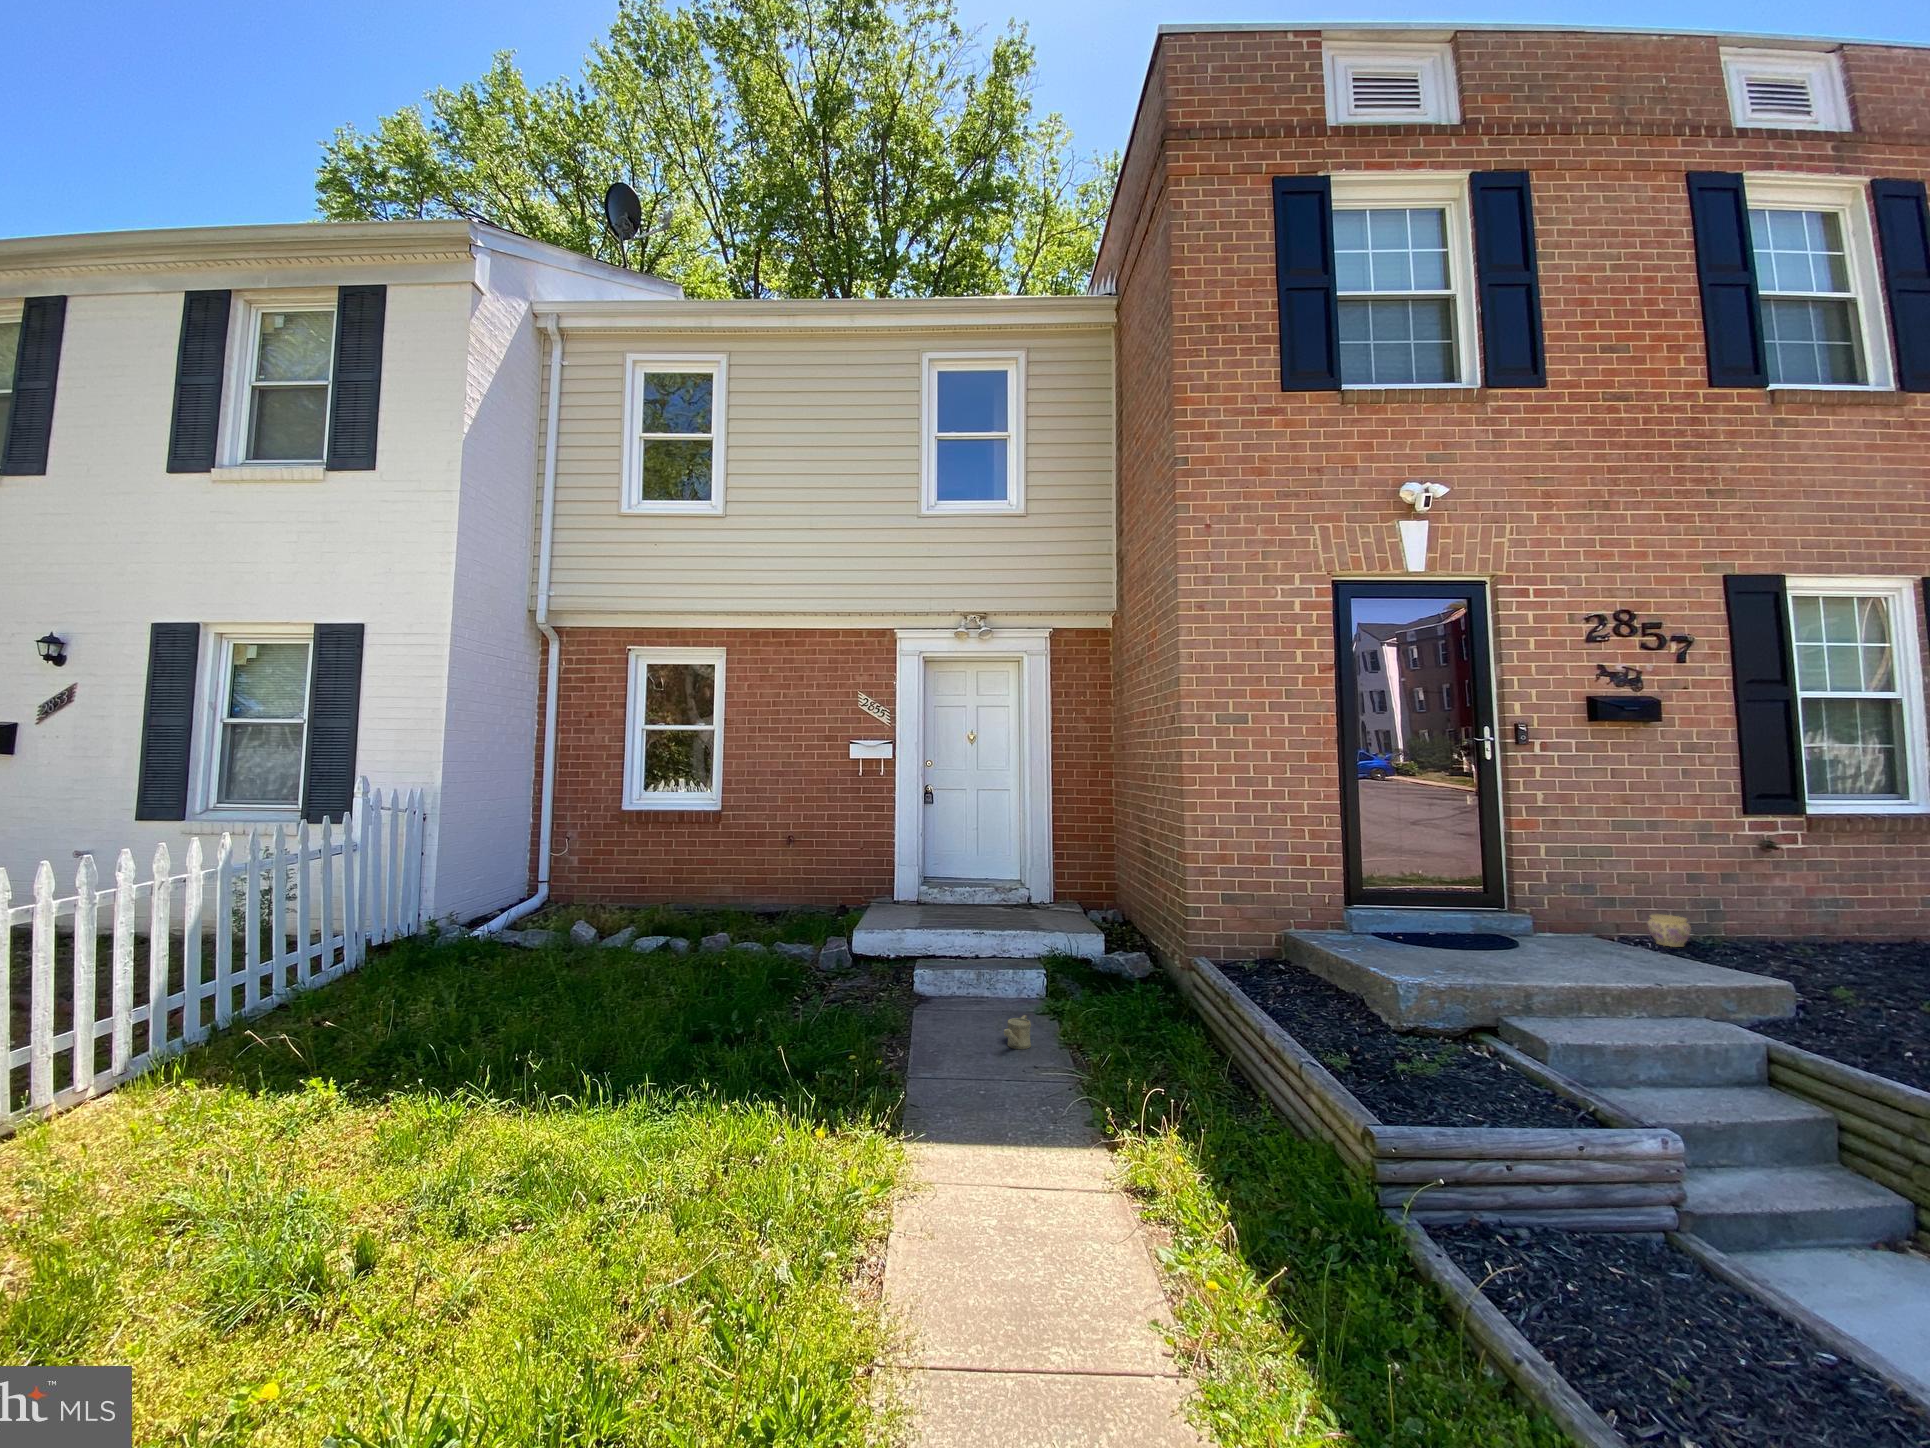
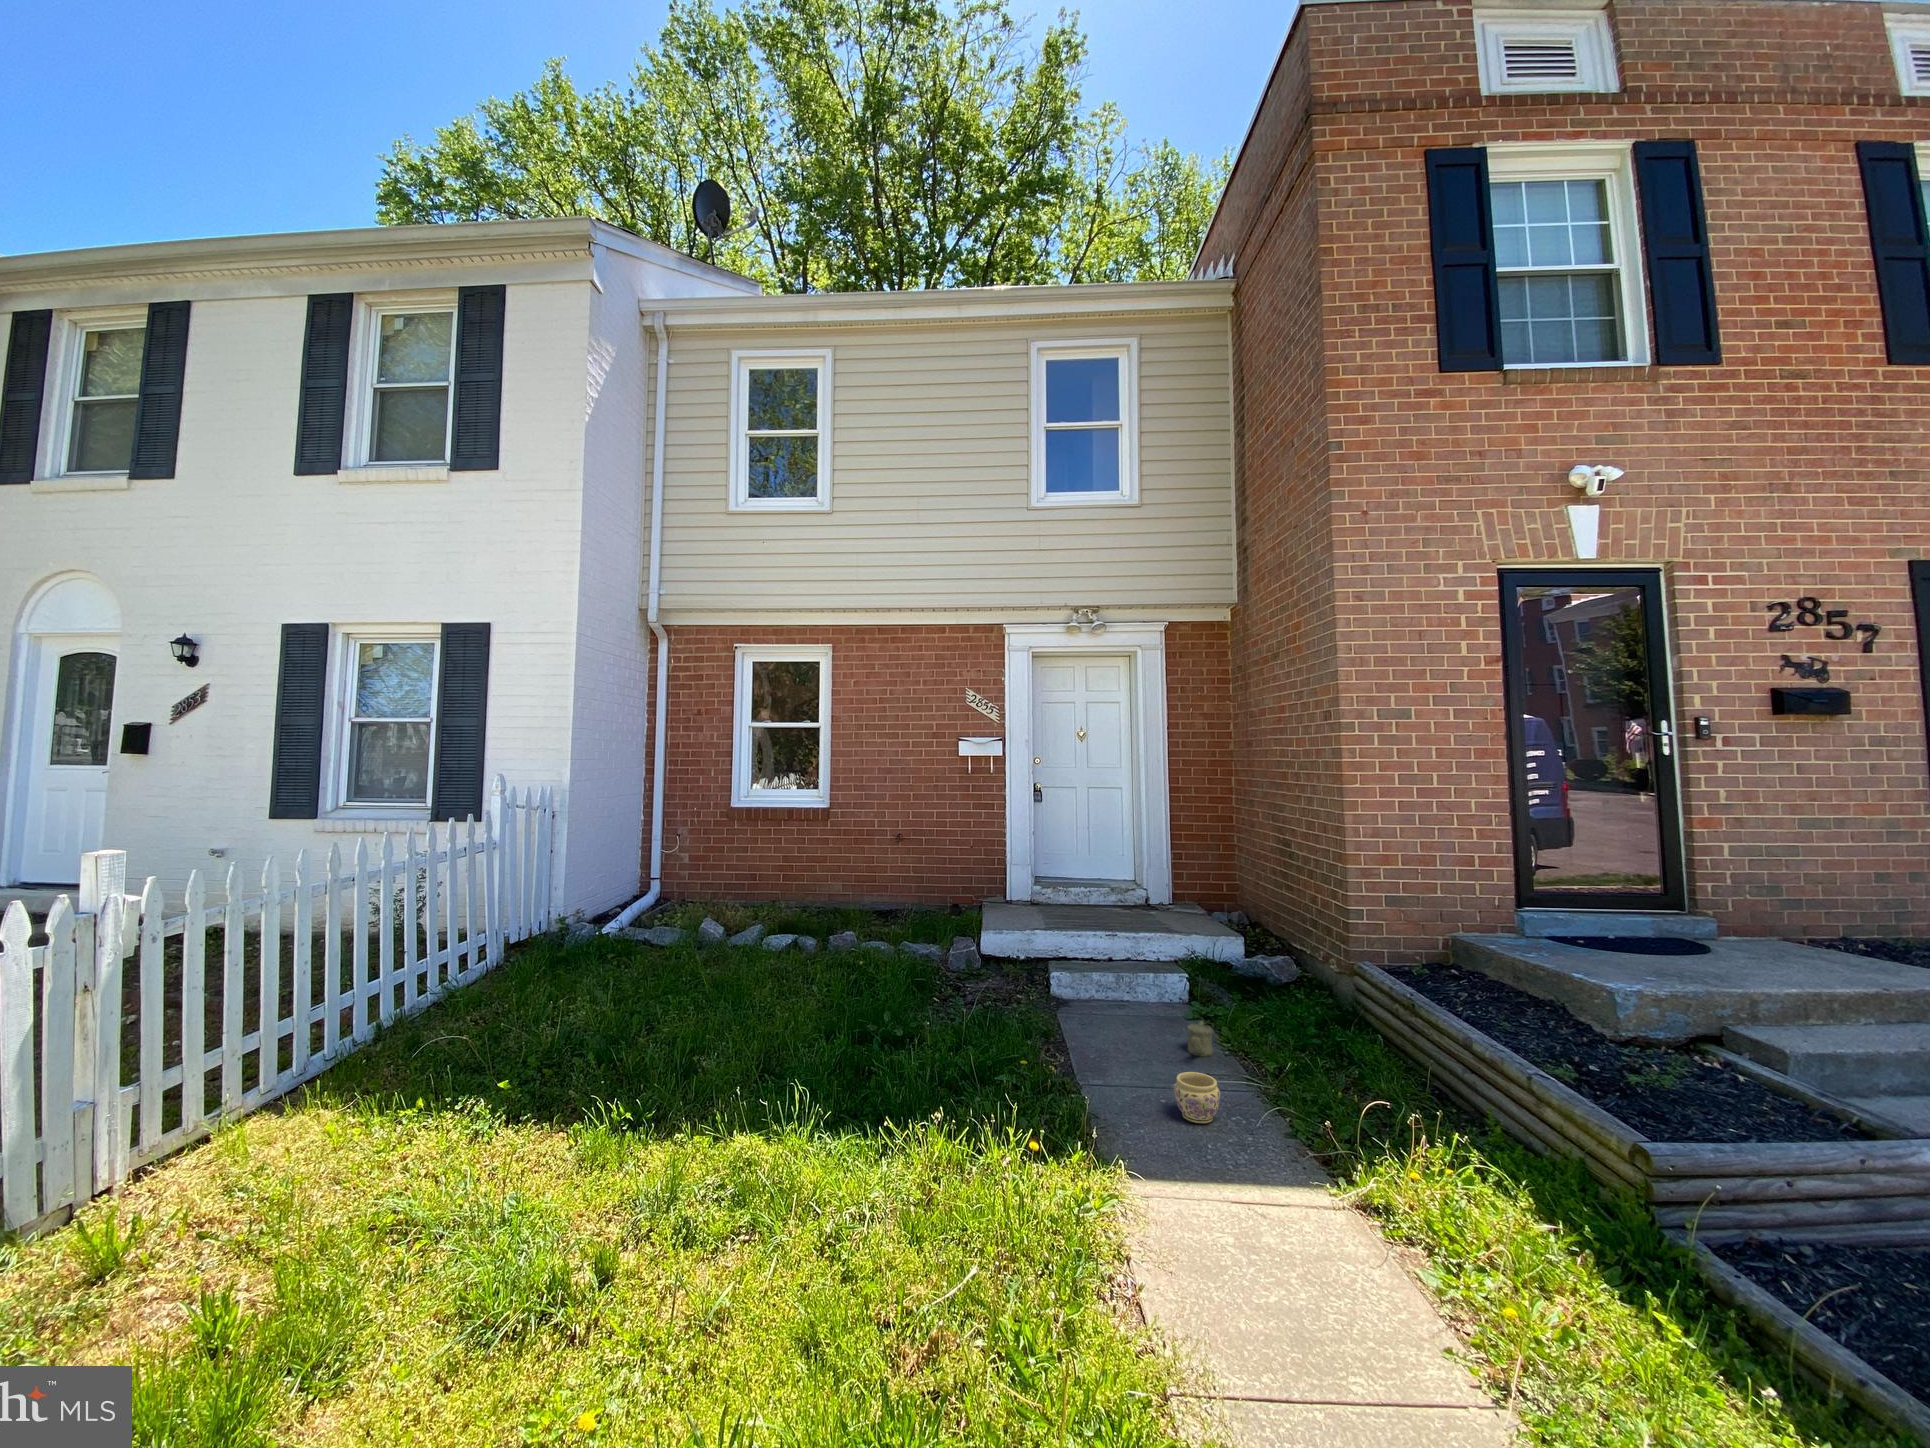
planter: present [1648,914,1691,947] -> present [1174,1072,1220,1124]

